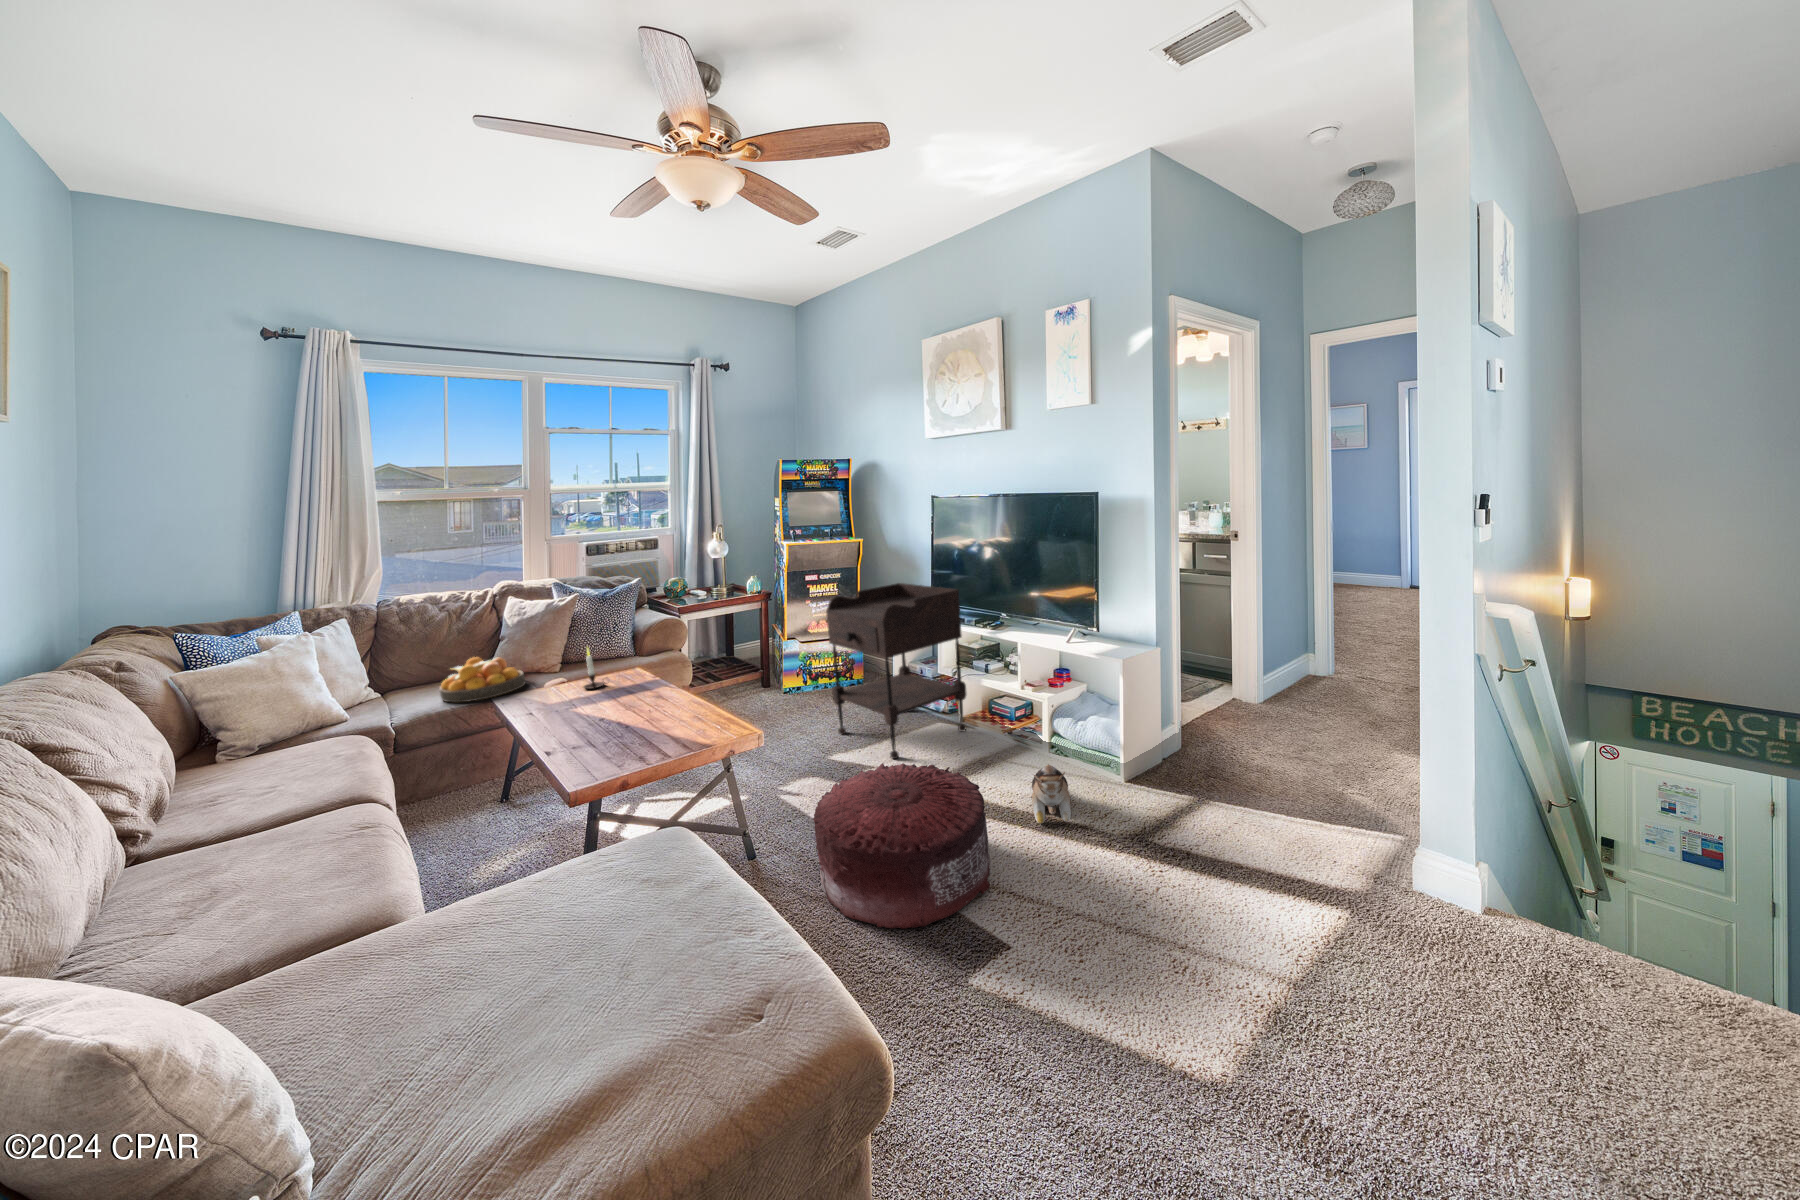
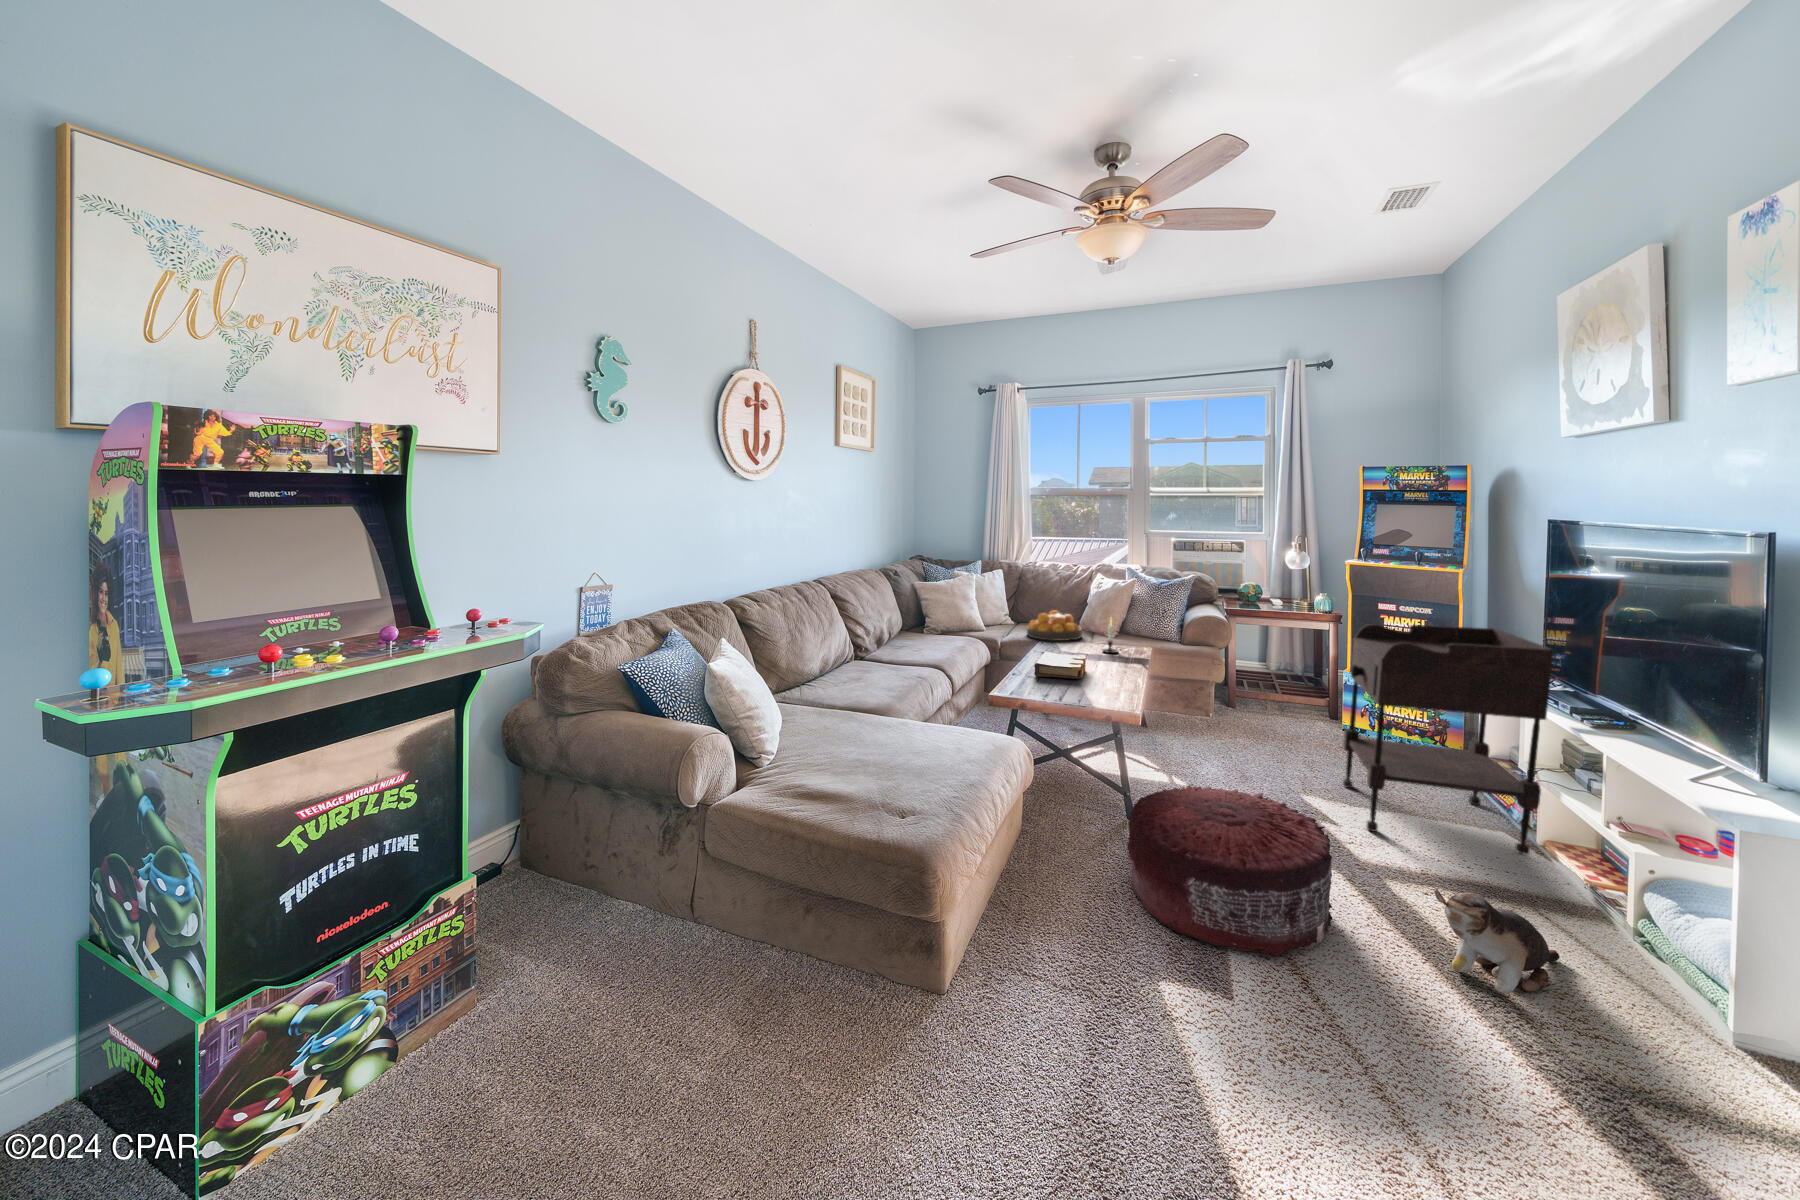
book: none [551,698,634,746] -> present [1034,652,1086,679]

